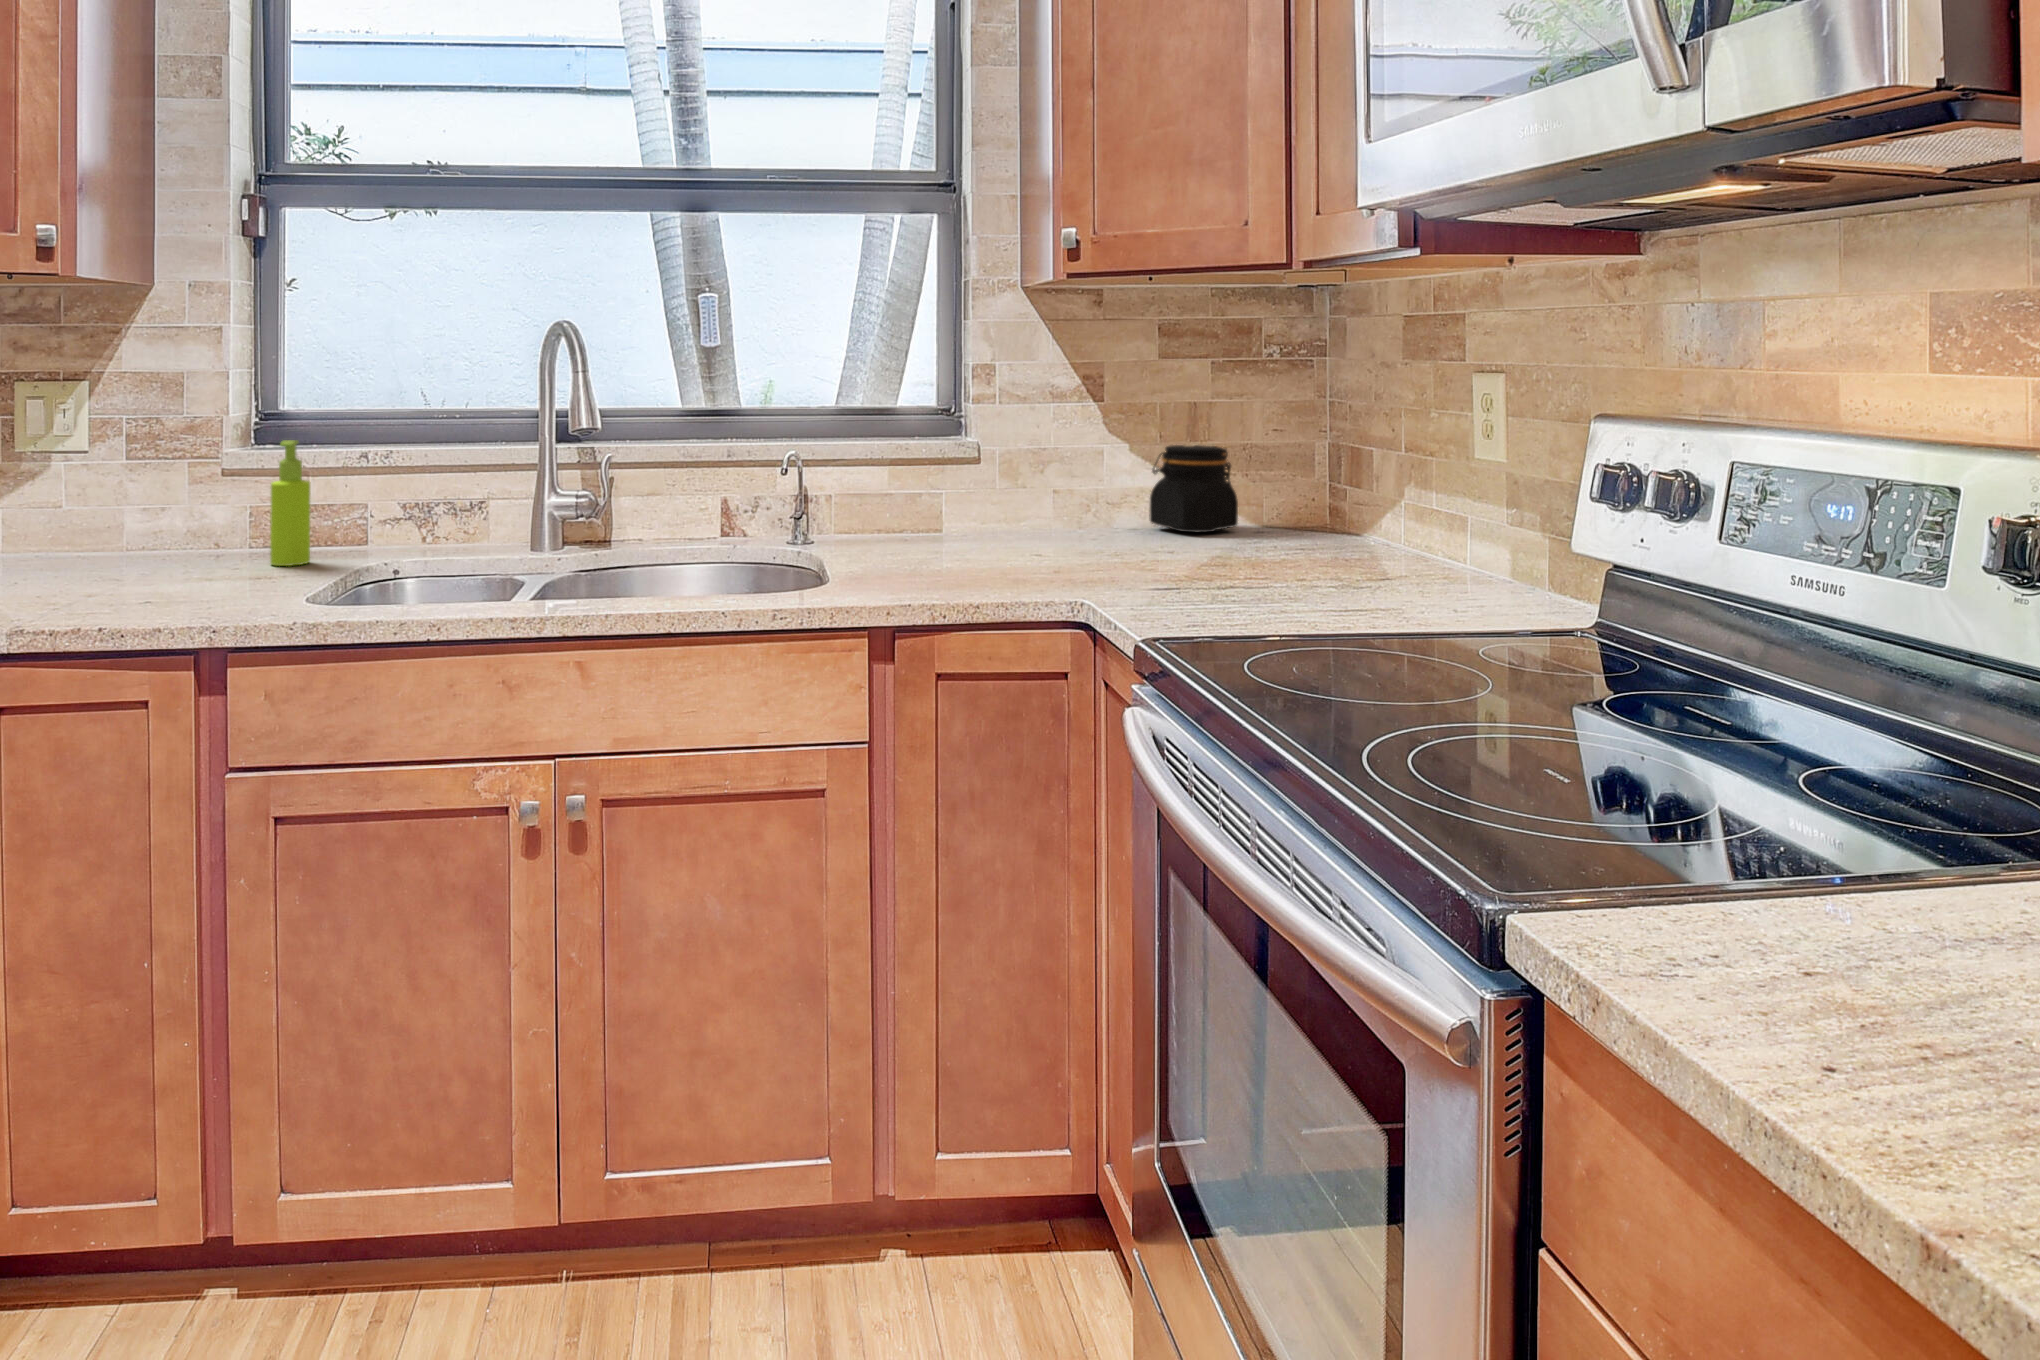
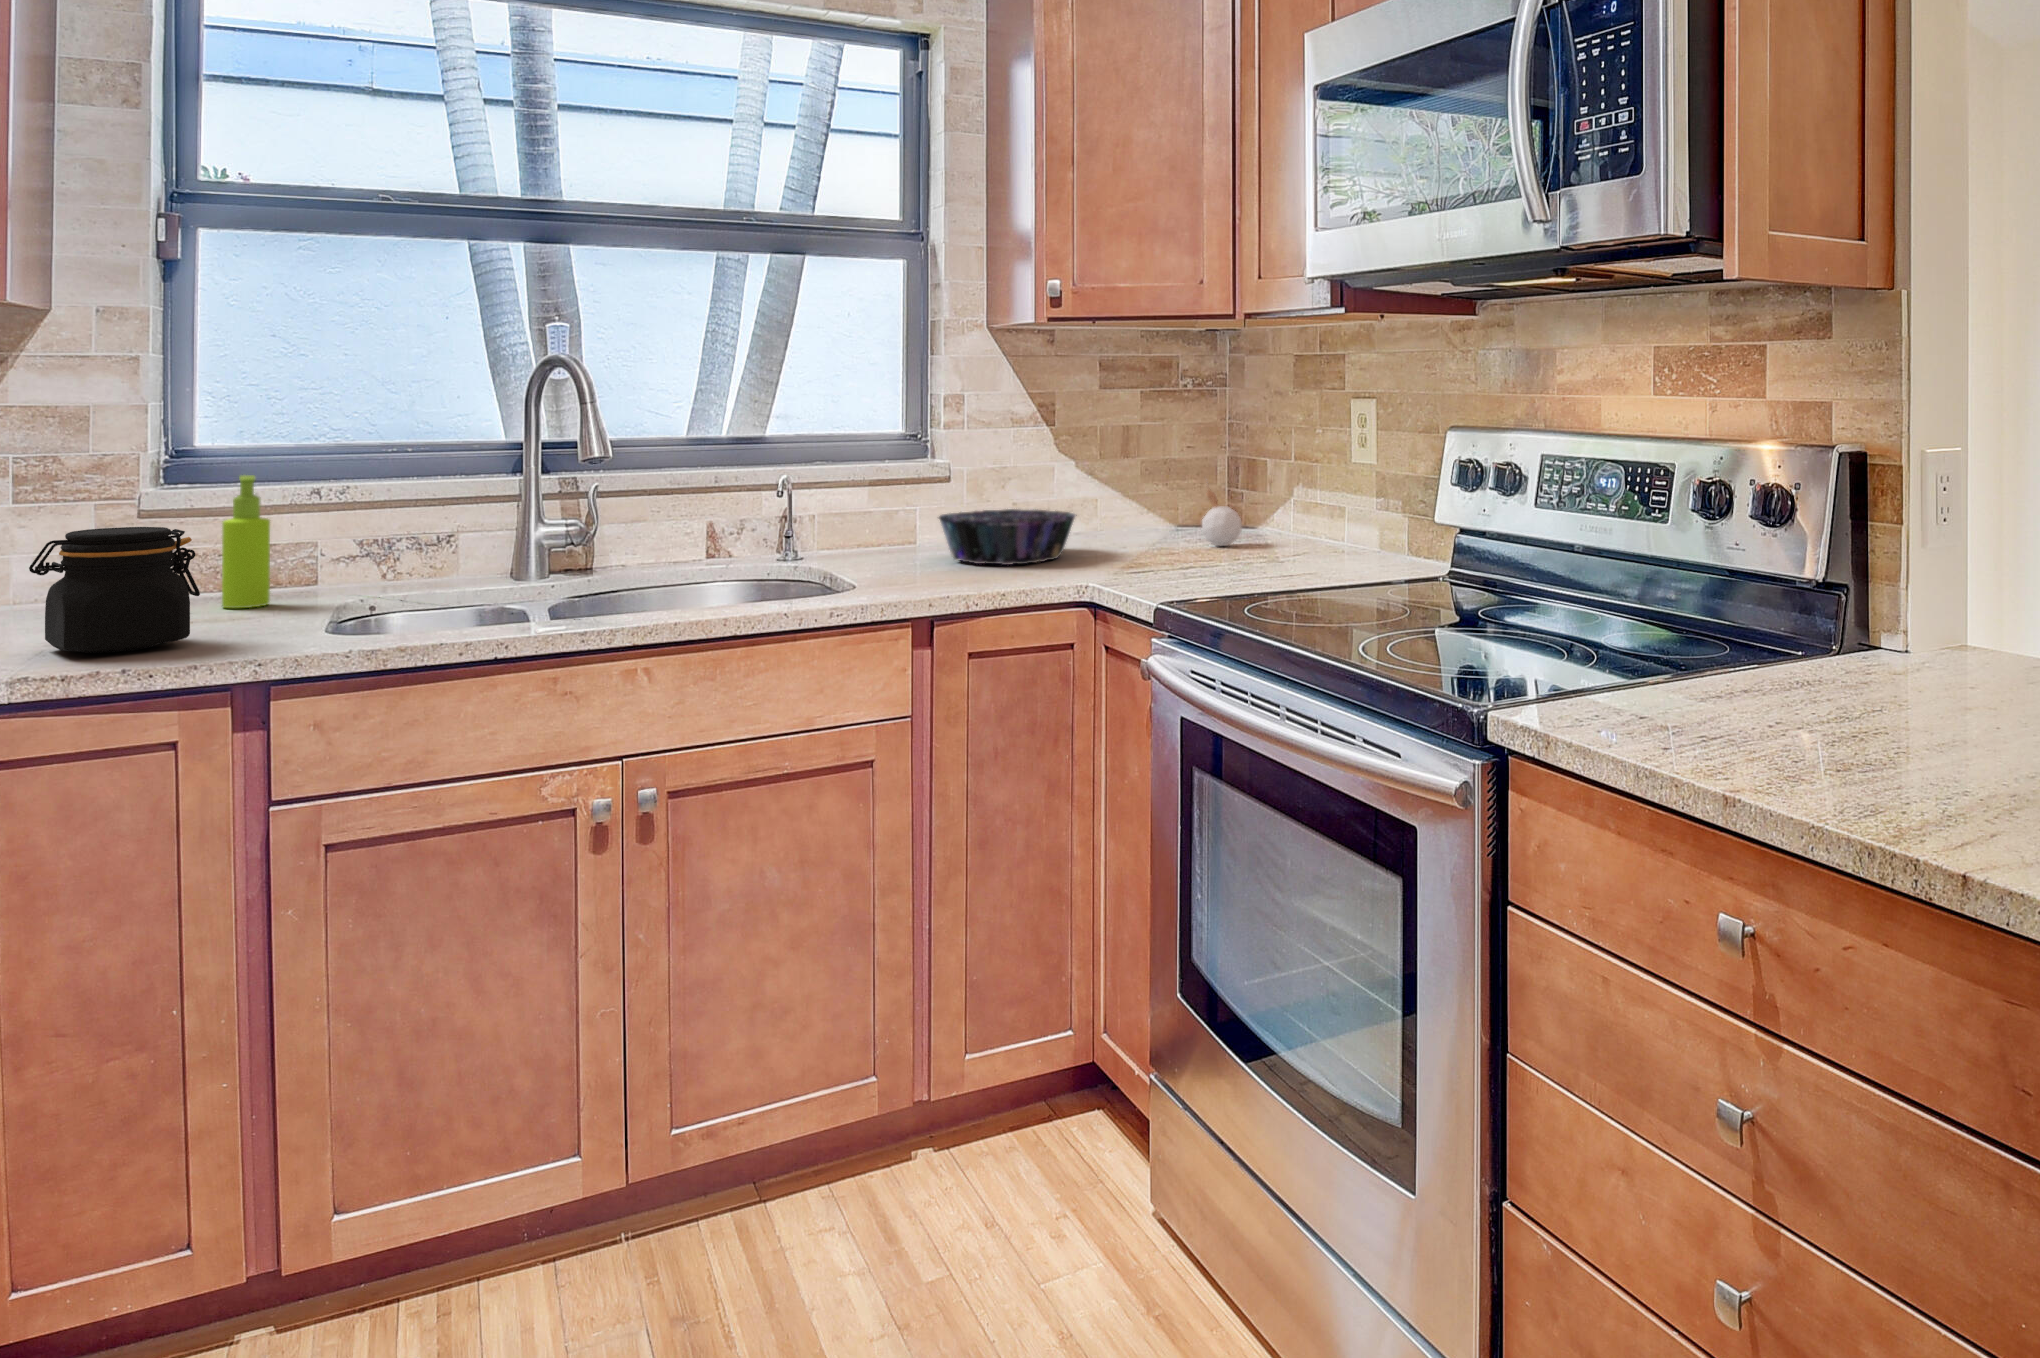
jar: present [1149,445,1238,532] -> present [29,527,200,653]
candle: none [1264,463,1316,552] -> present [1202,489,1242,546]
decorative bowl: none [938,495,1103,563] -> present [939,509,1077,565]

